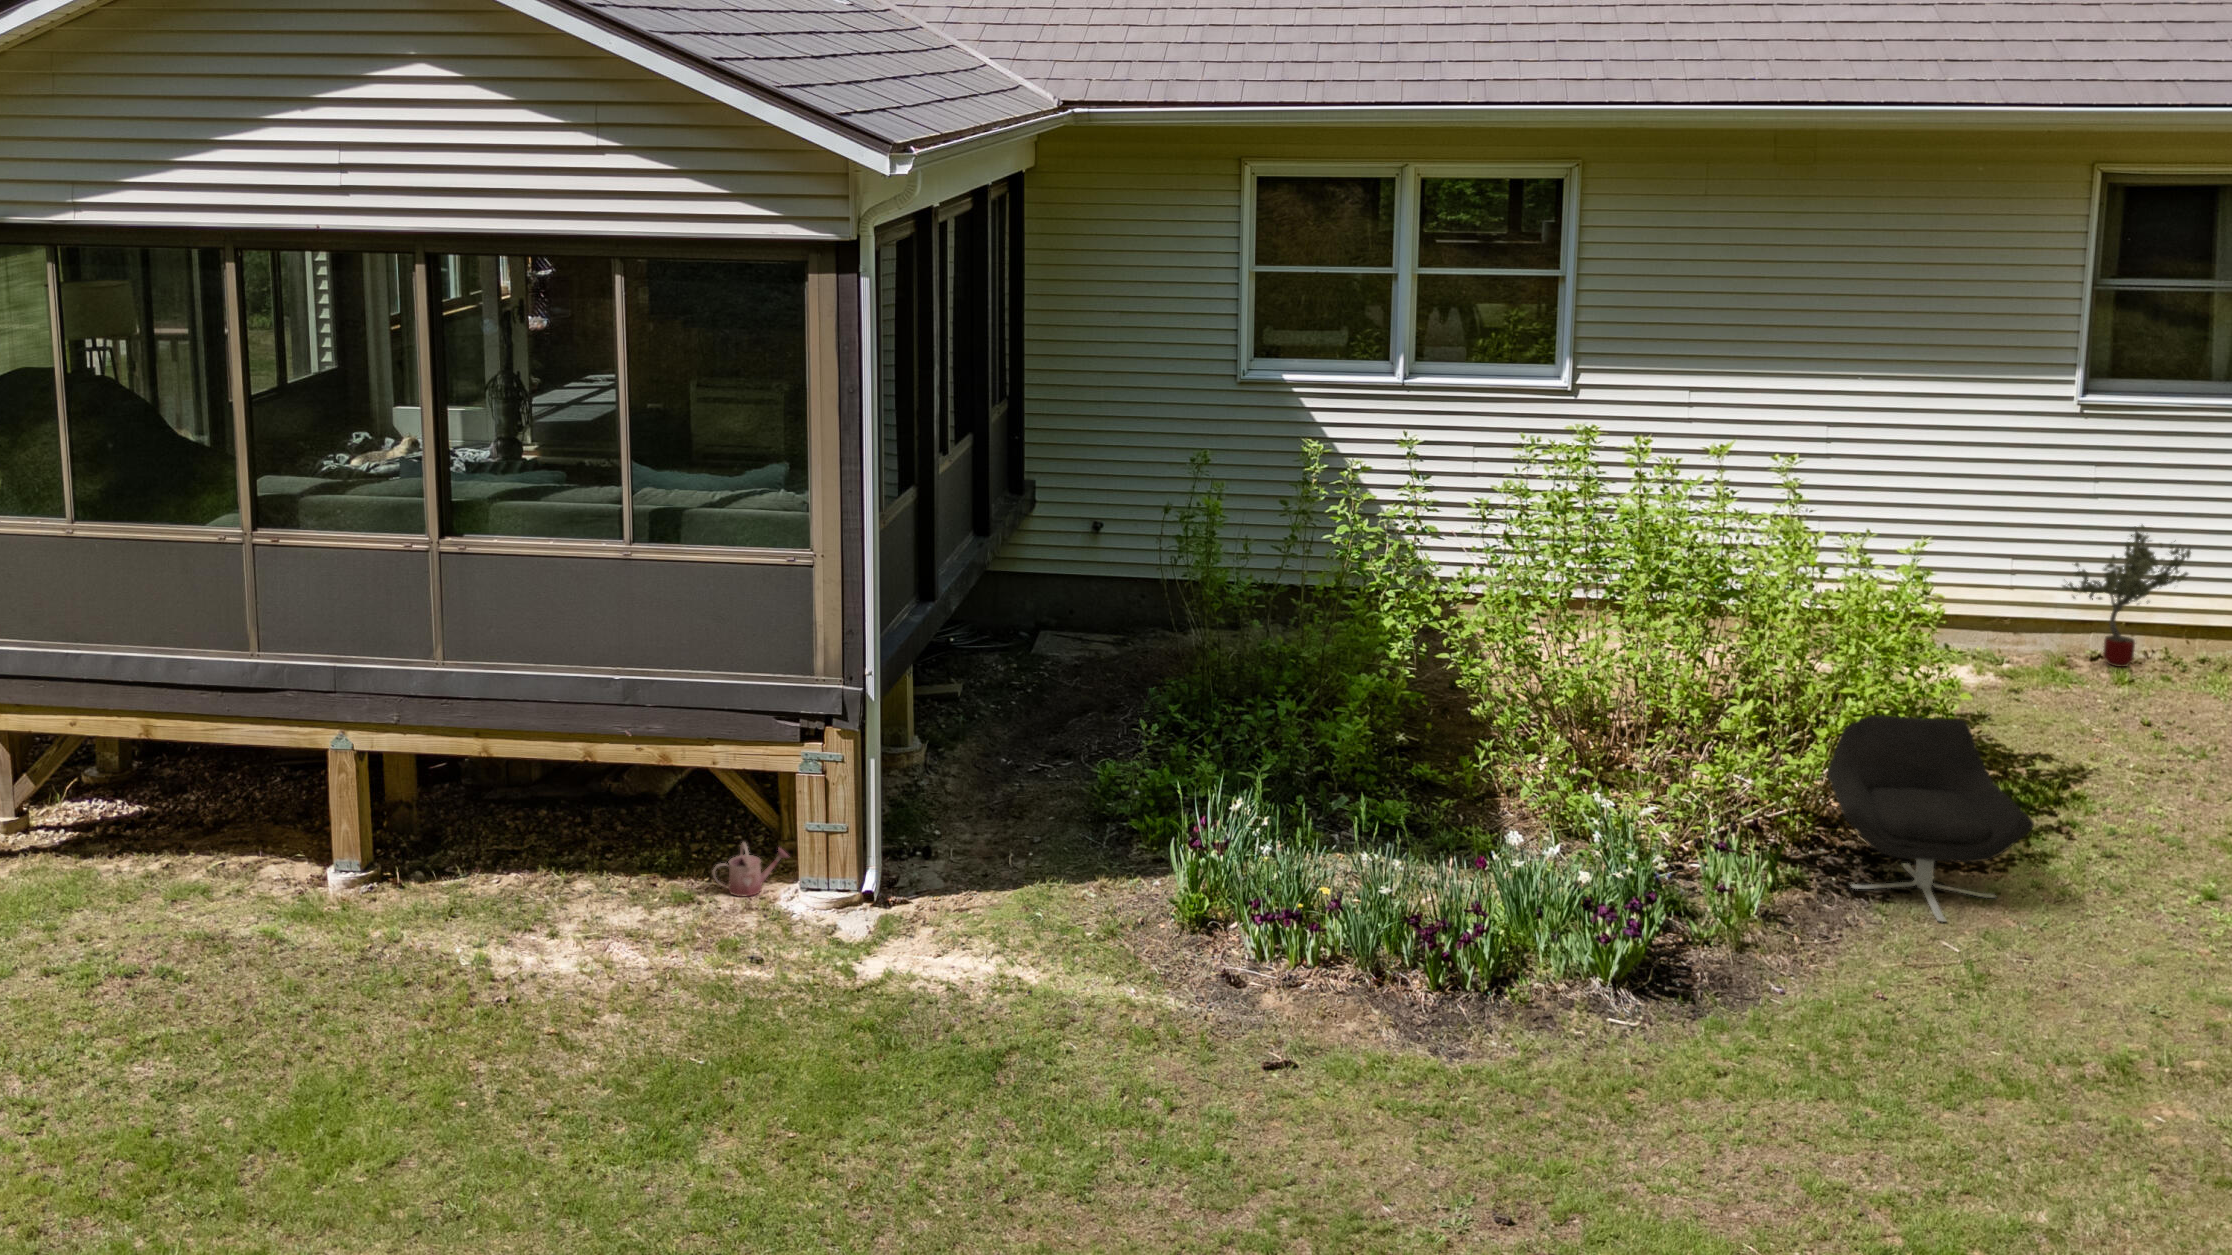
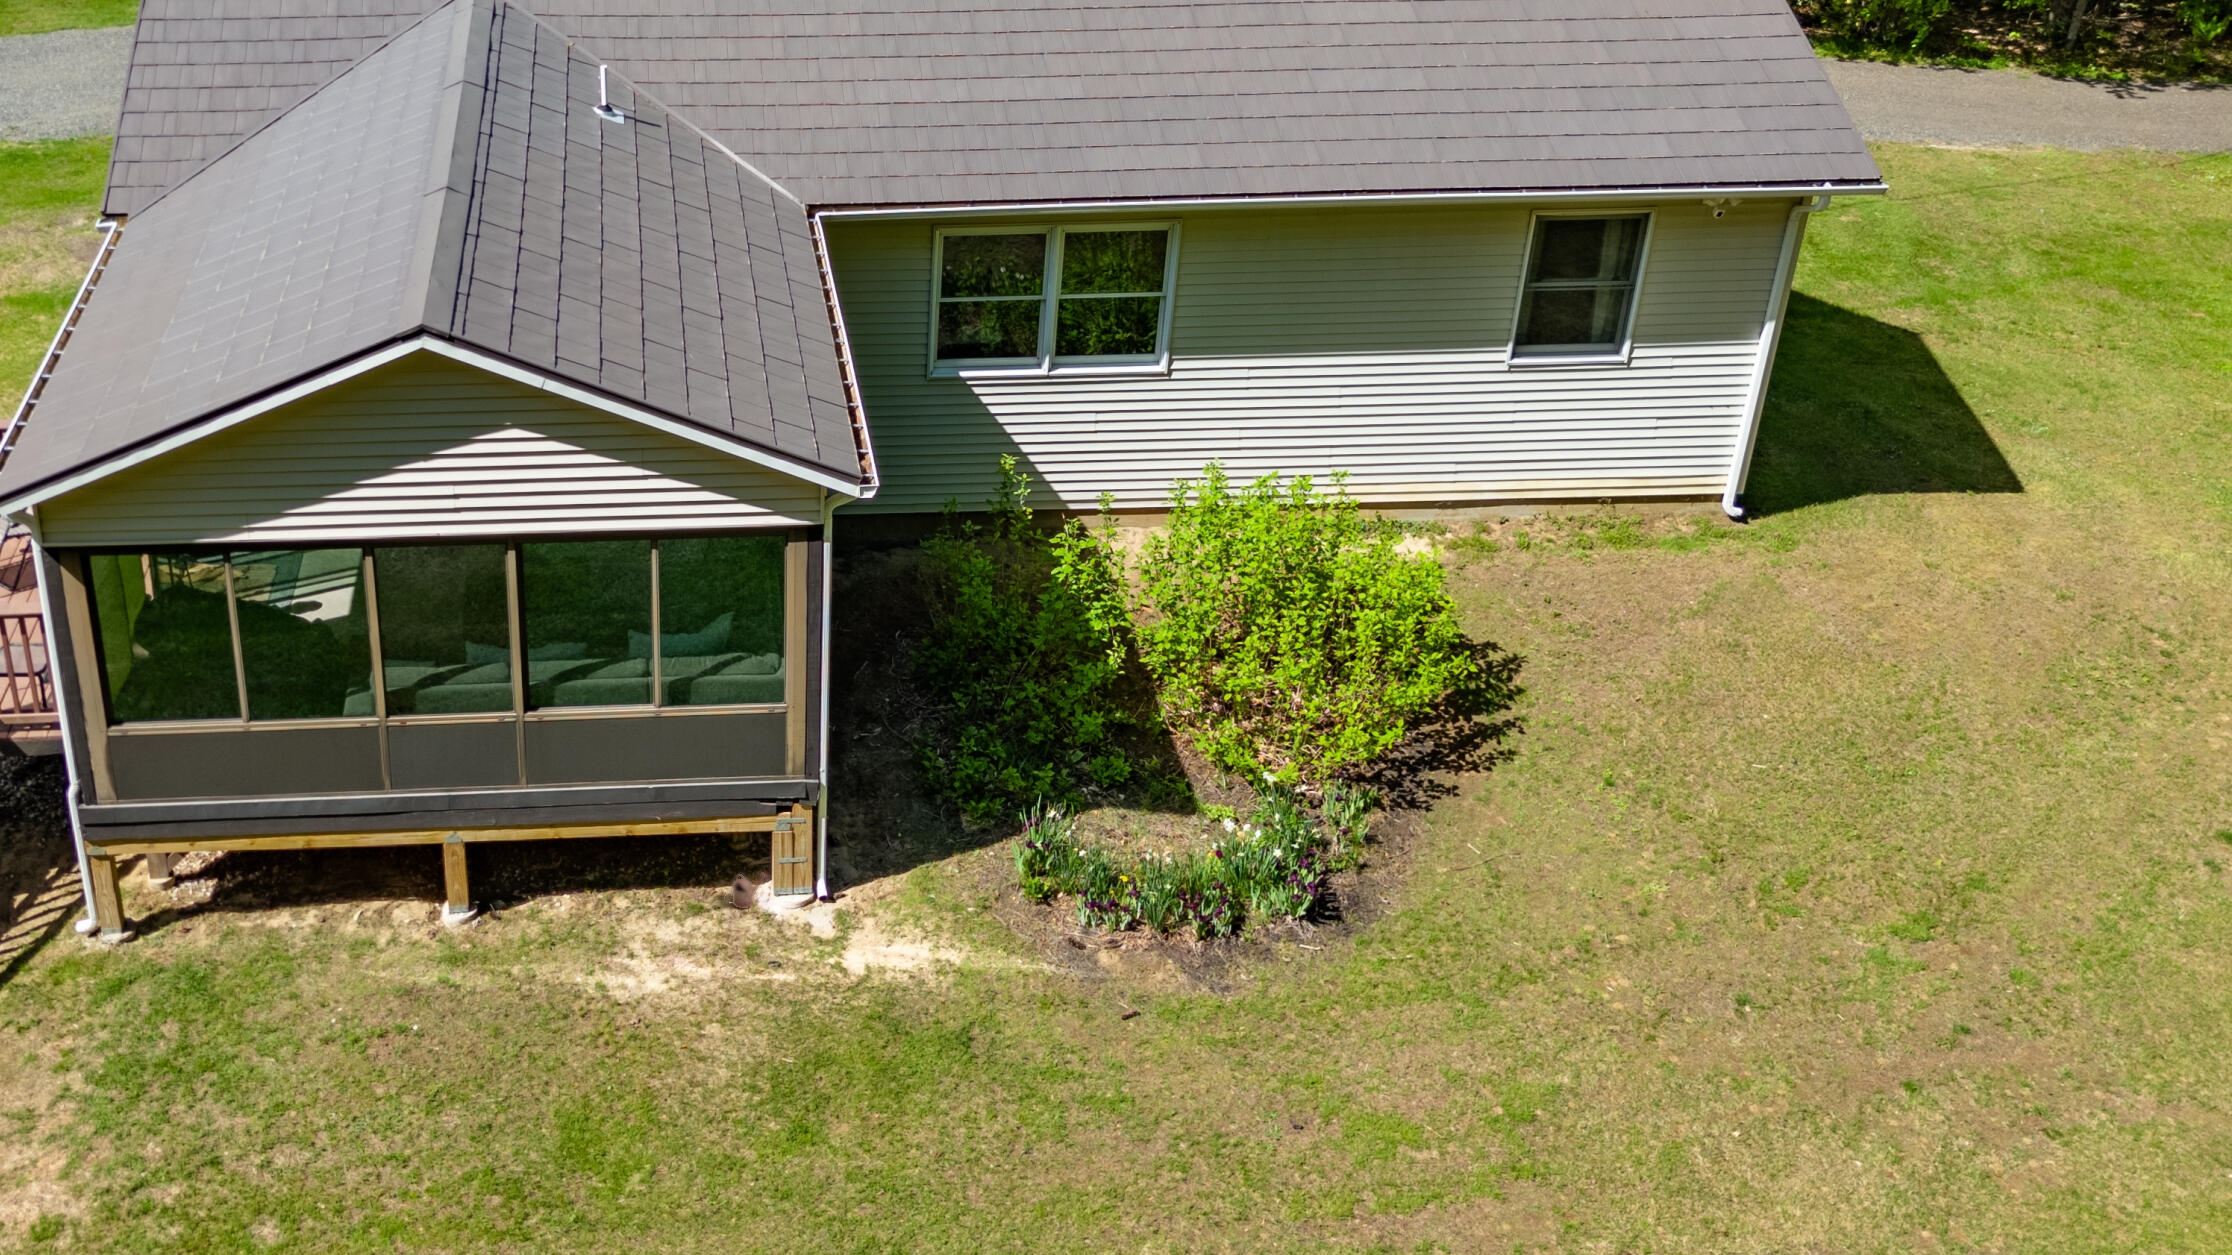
potted tree: present [2062,525,2191,667] -> none [1487,443,1572,536]
lounge chair: present [1828,715,2034,922] -> none [1394,692,1523,835]

